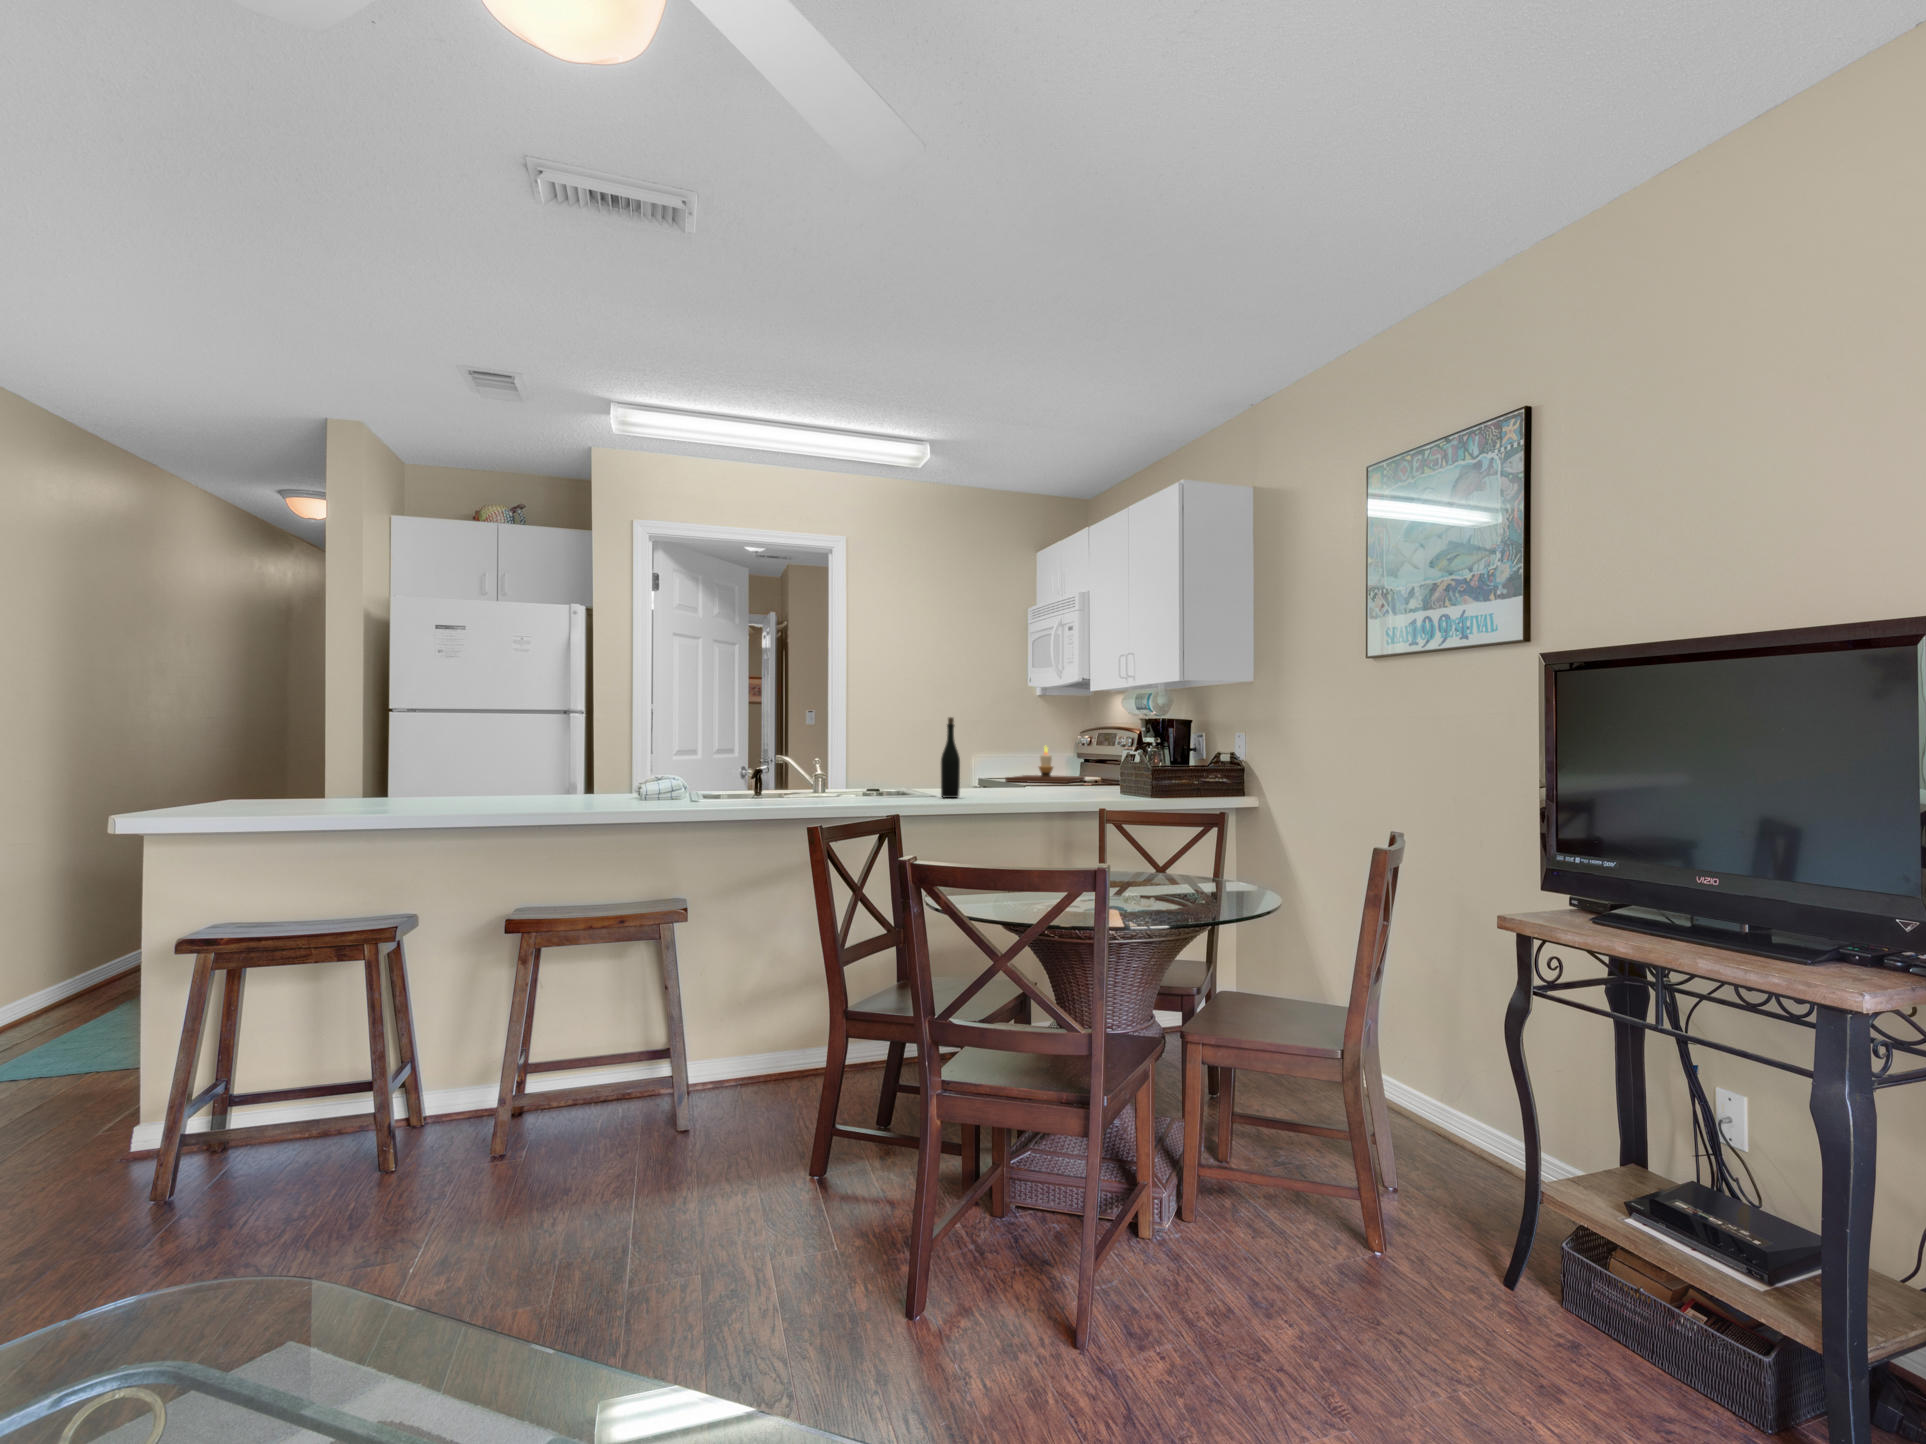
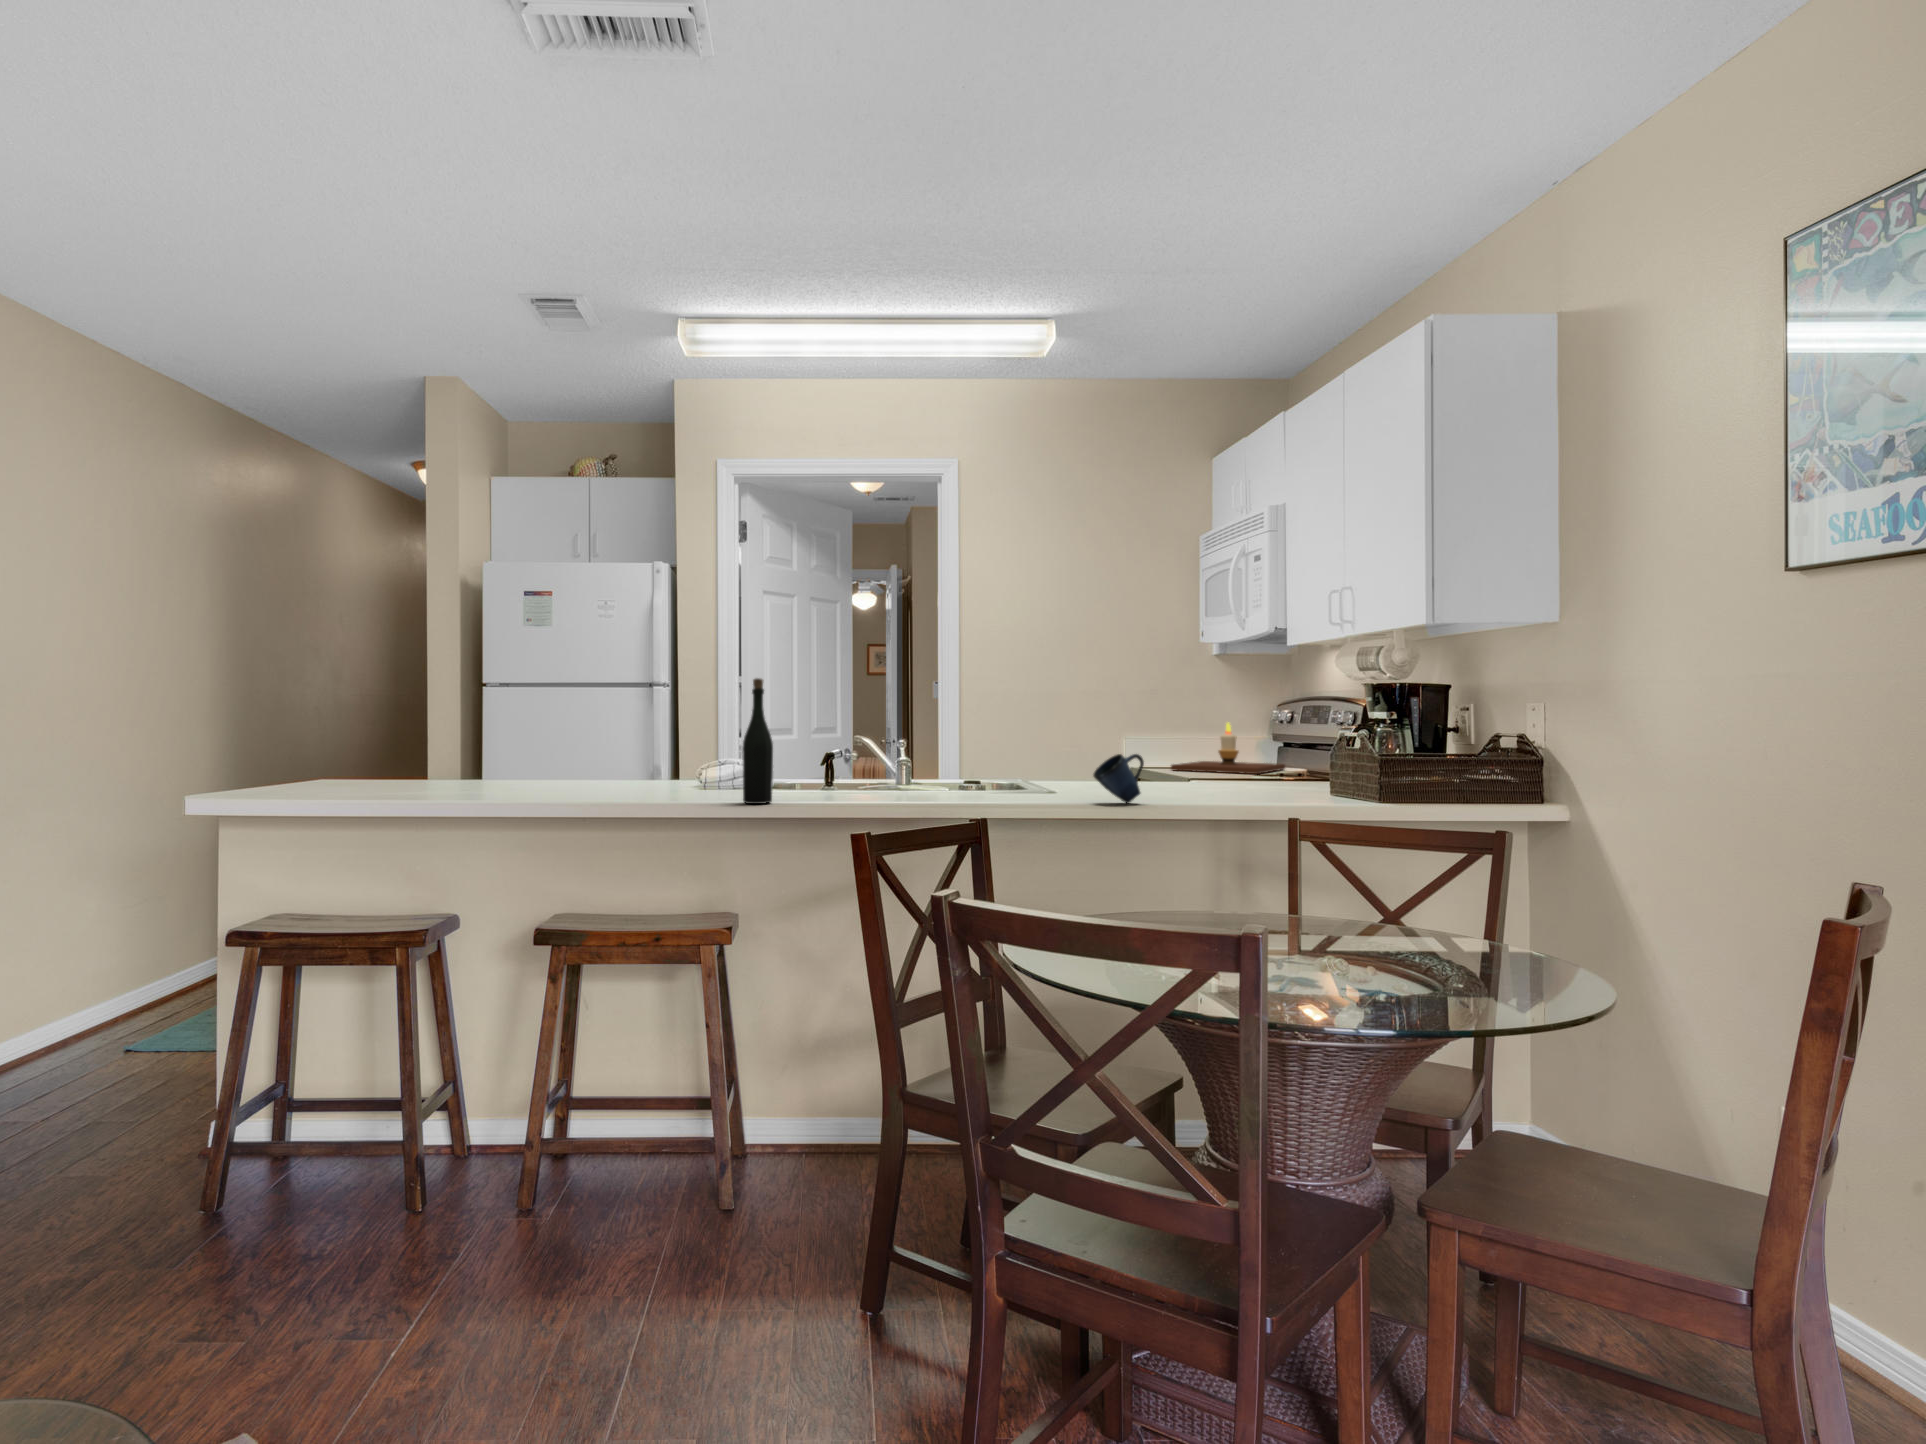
bottle: present [941,717,960,798] -> present [742,678,773,804]
mug: none [974,767,1007,801] -> present [1093,754,1144,803]

